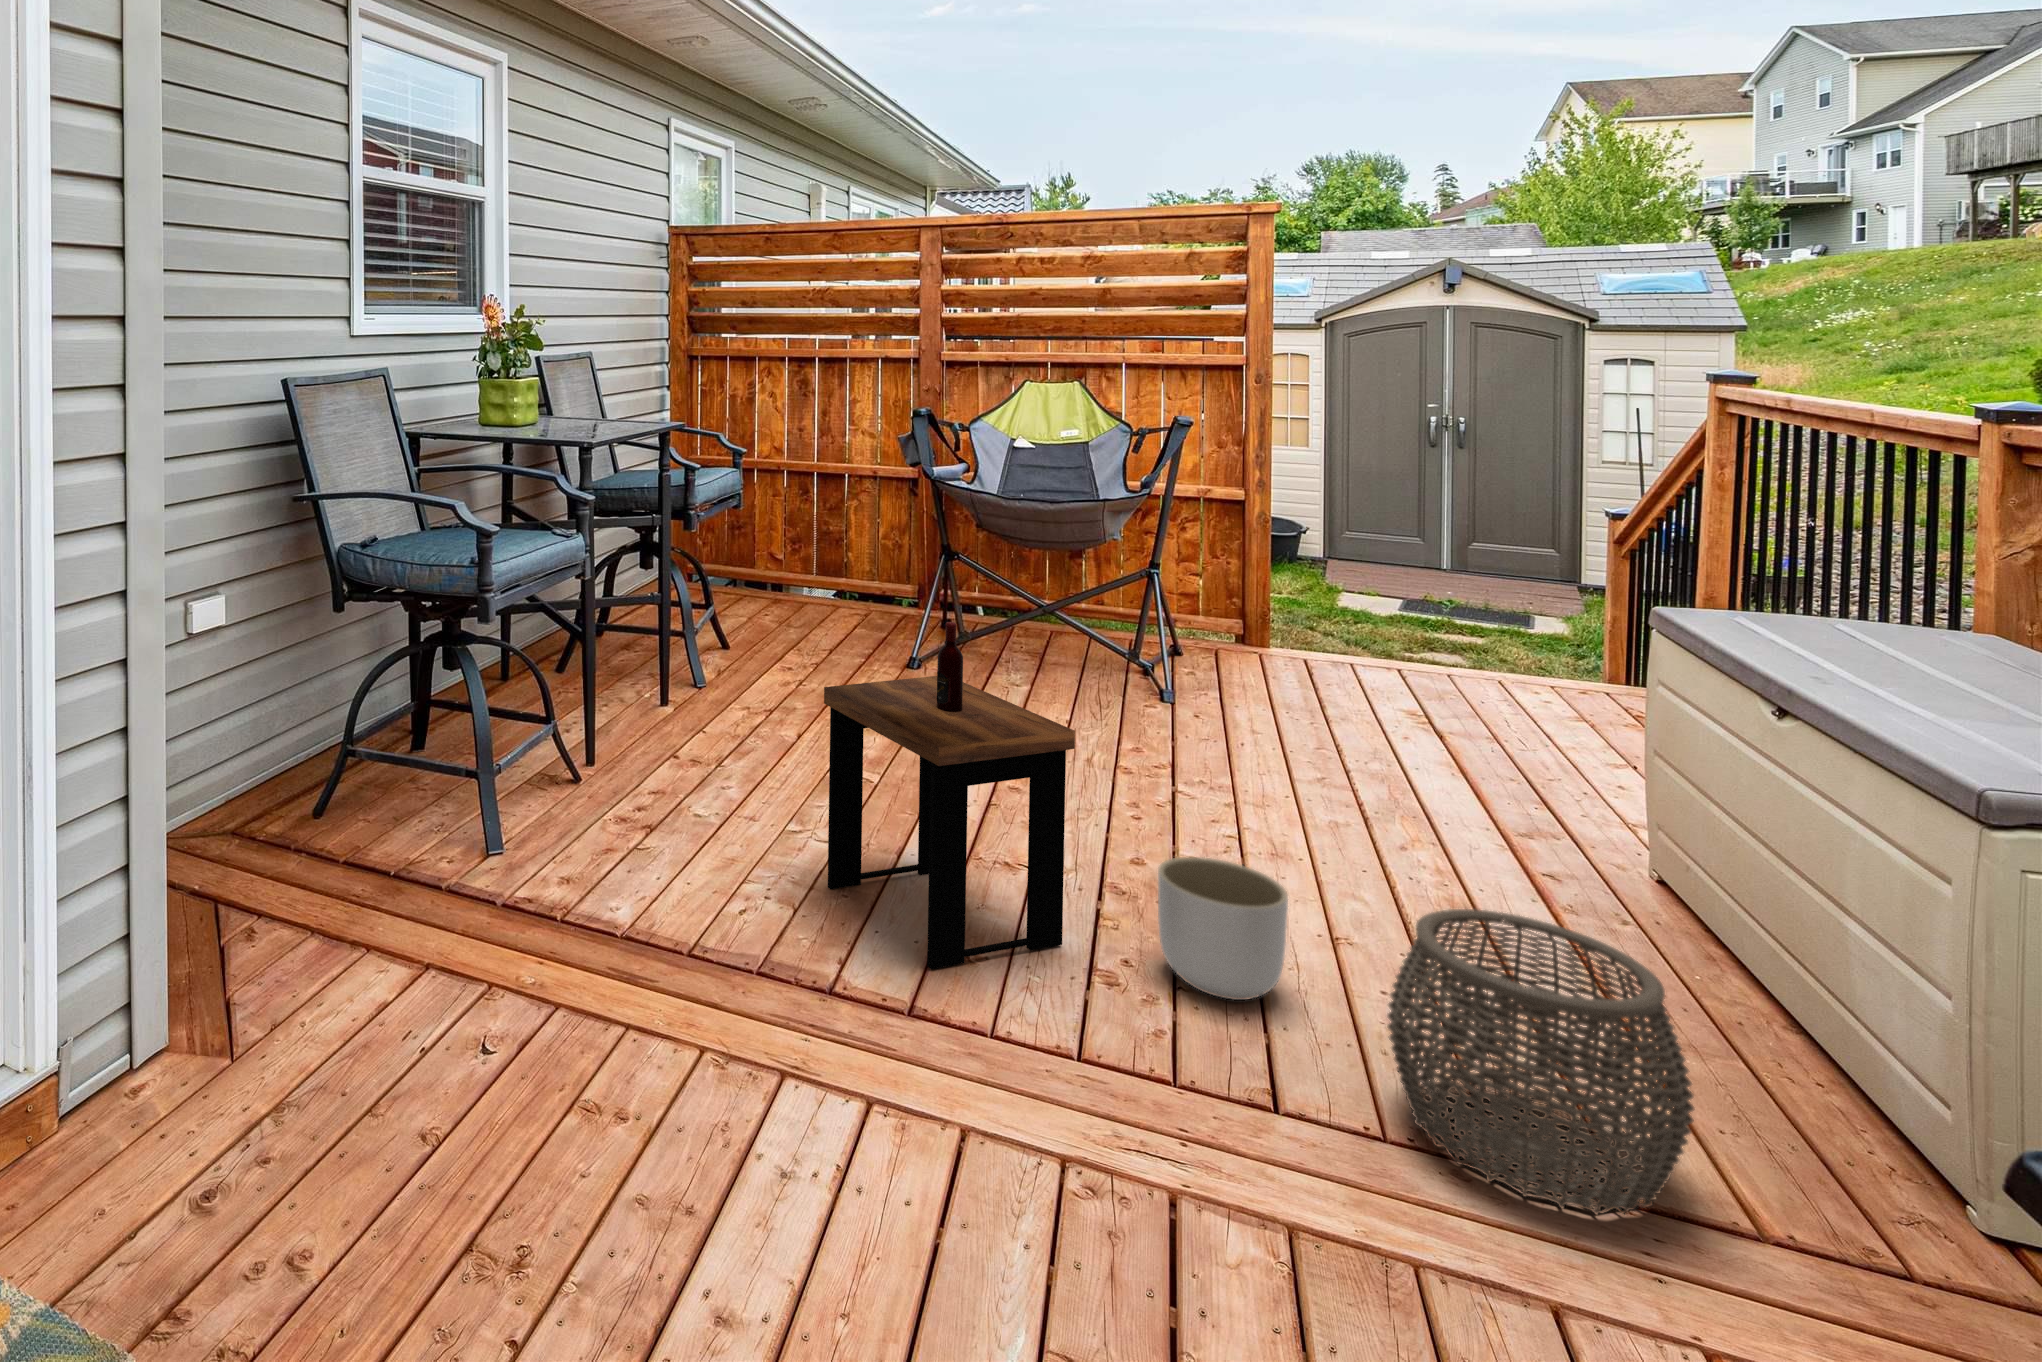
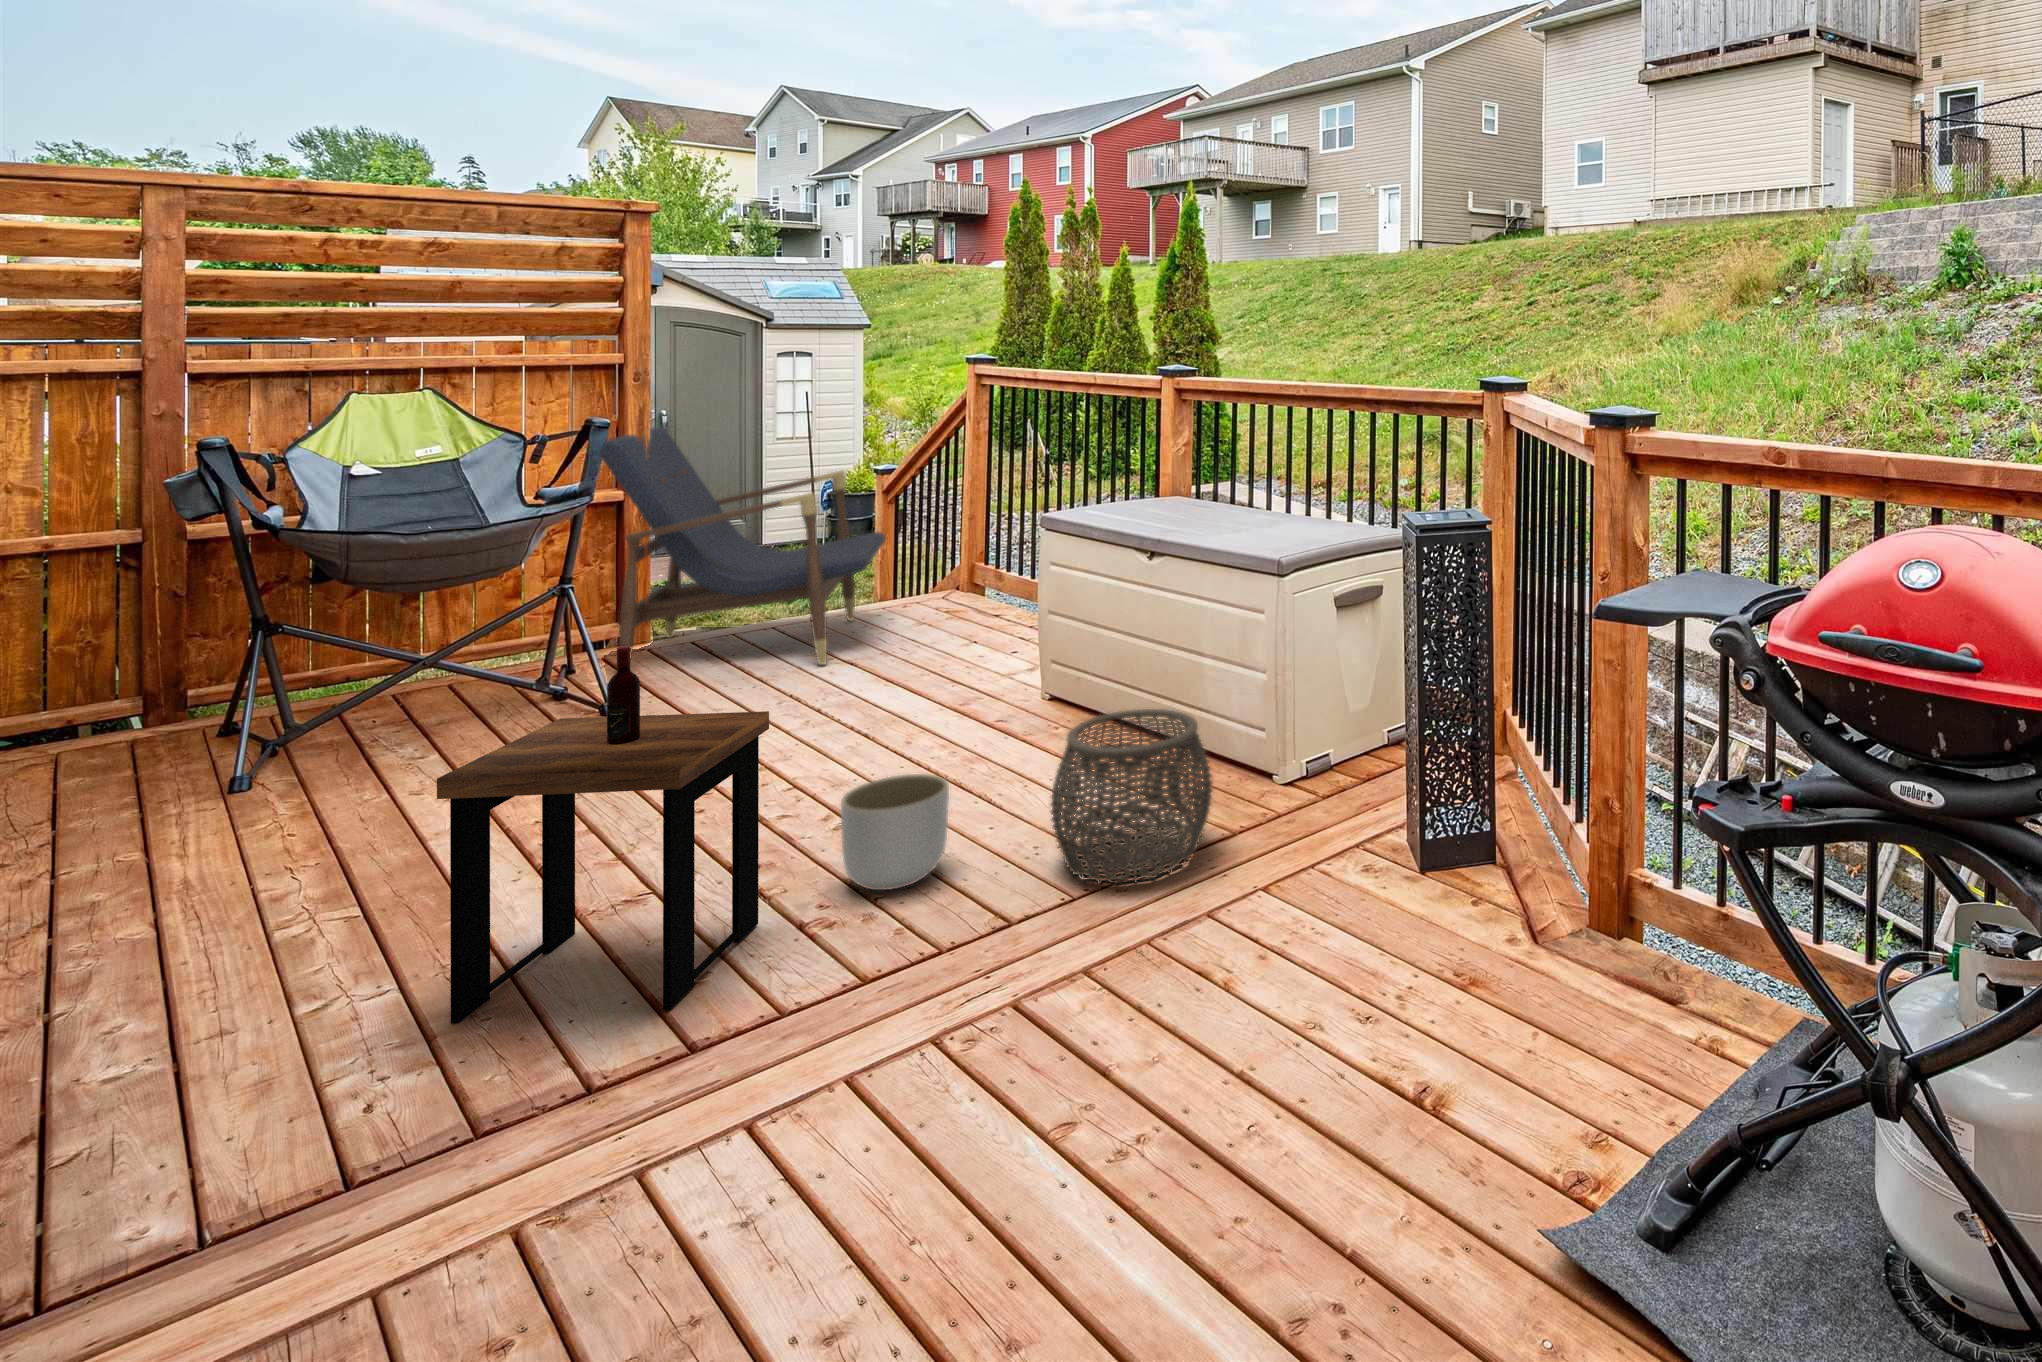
lounge chair: none [1200,433,1544,733] -> present [599,427,886,665]

